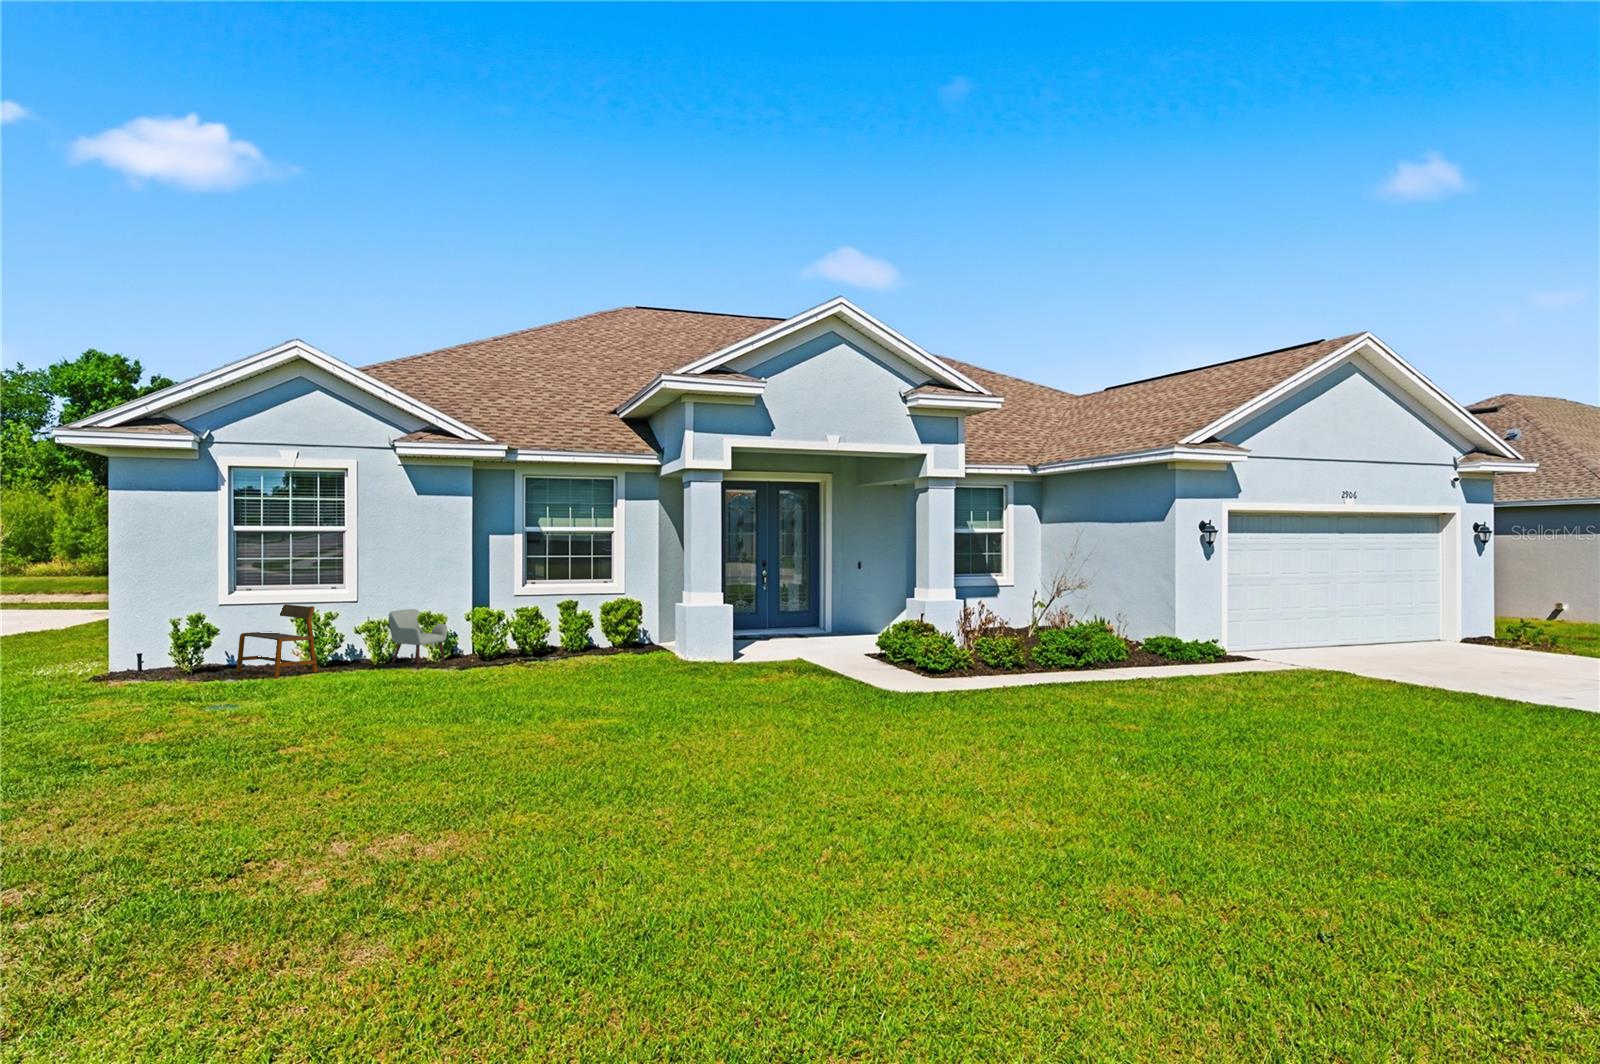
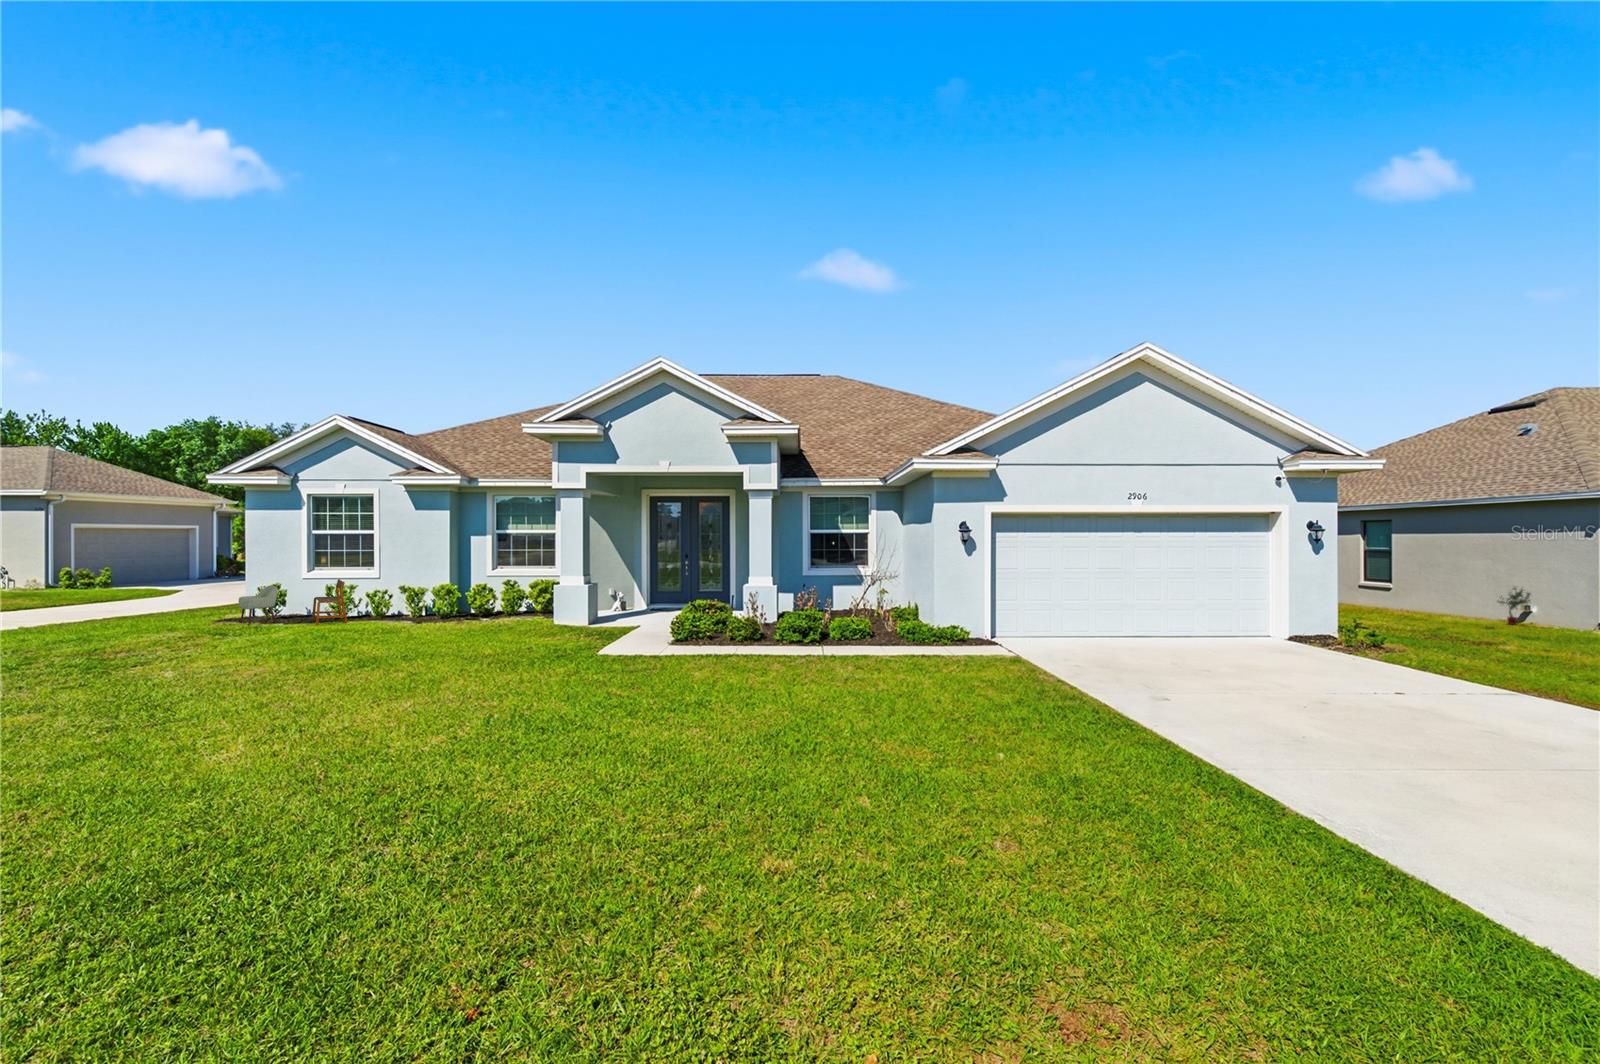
potted tree: none [1532,585,1567,620] -> present [1498,587,1531,625]
chair: present [389,609,447,670] -> present [239,586,278,625]

